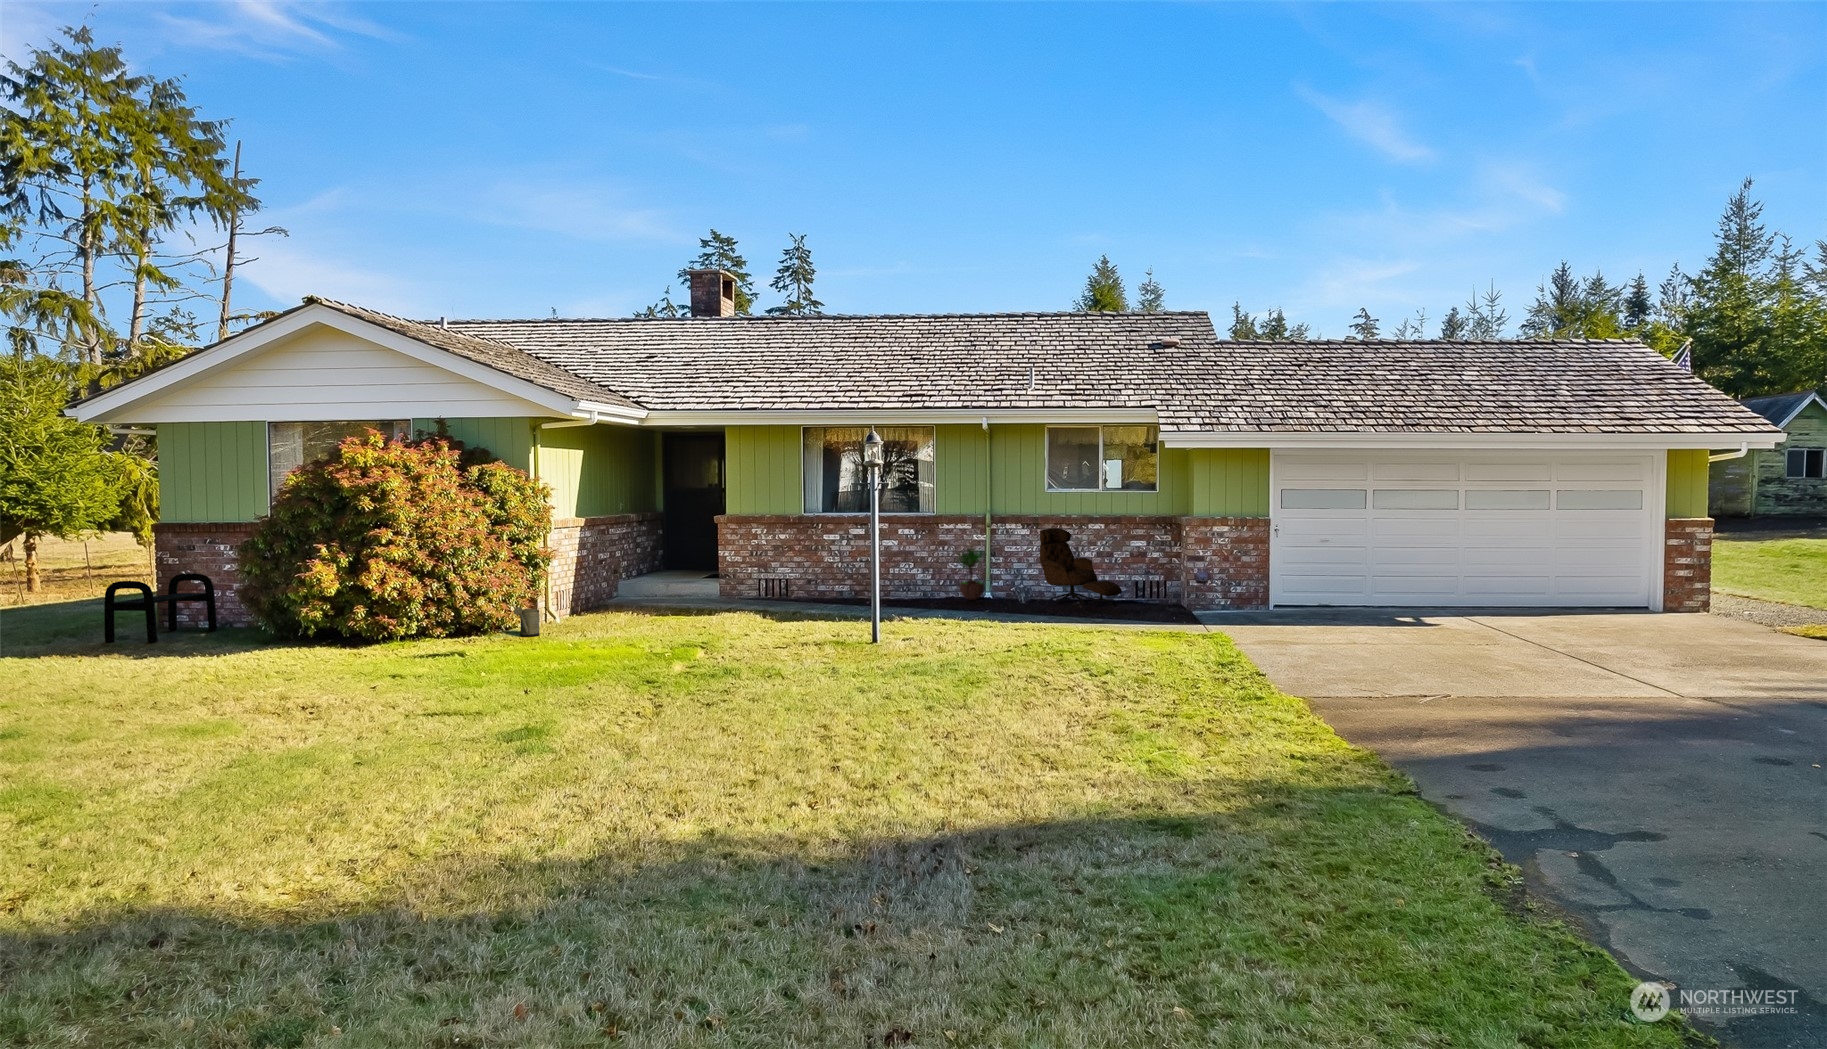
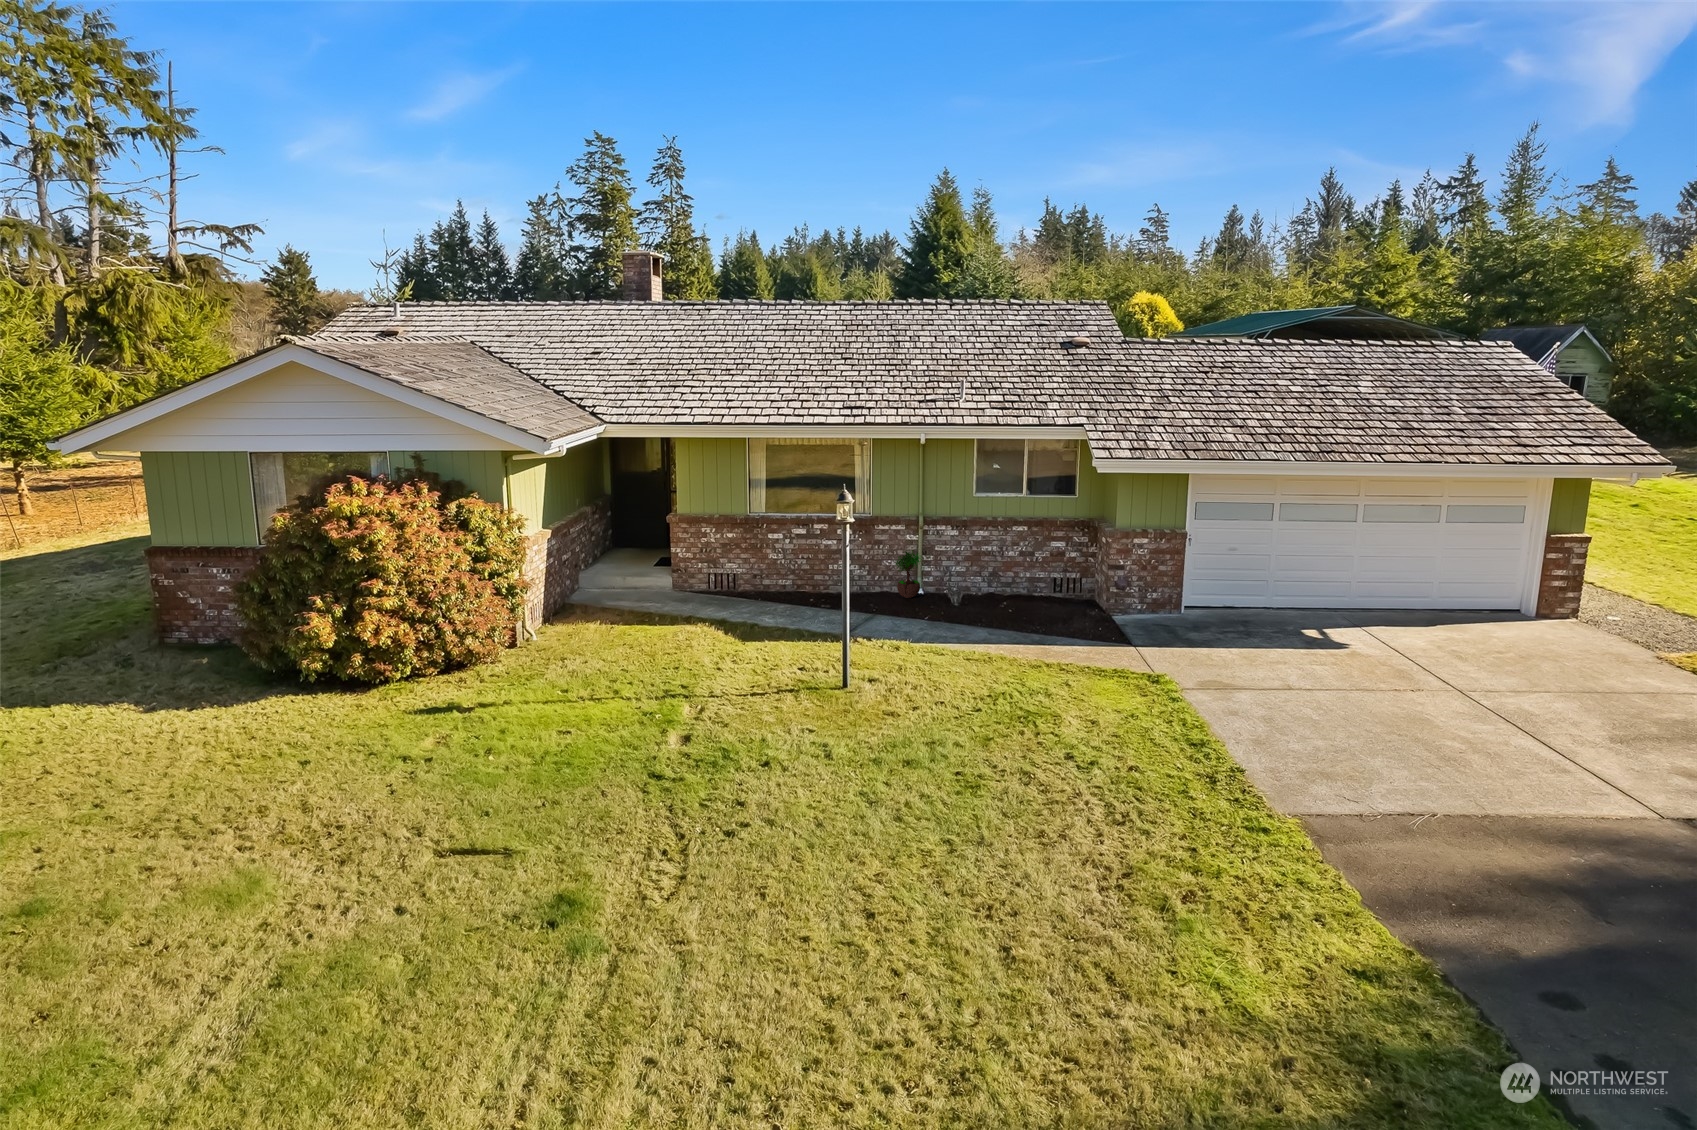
lounge chair: present [1040,528,1122,607] -> none [972,532,1046,610]
bench: present [104,573,217,643] -> none [105,599,213,675]
watering can: present [514,603,540,637] -> none [498,631,522,664]

